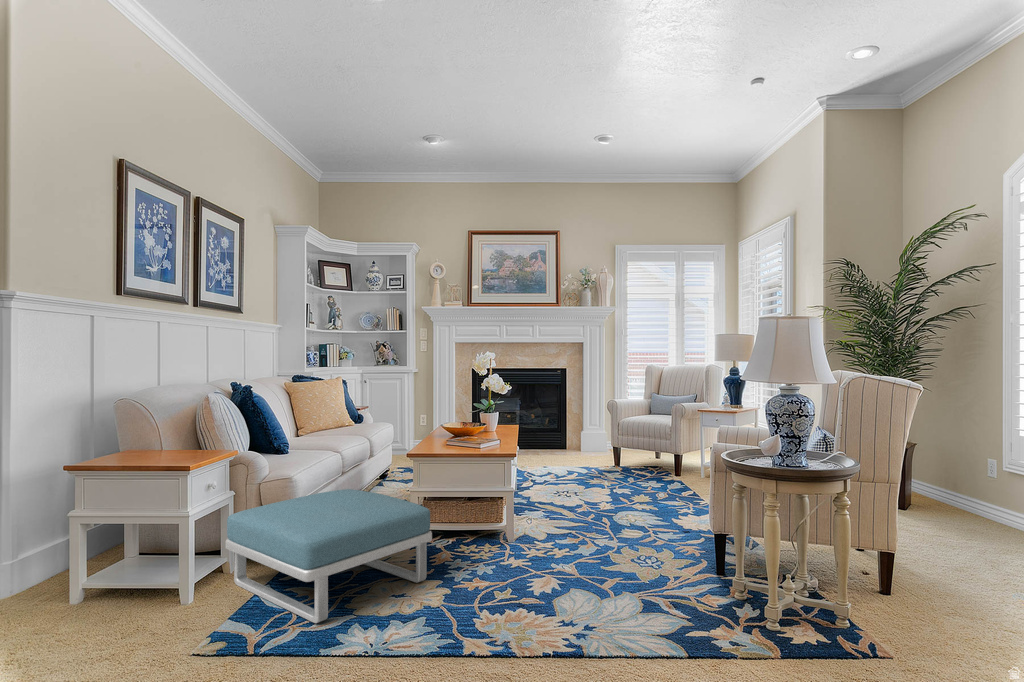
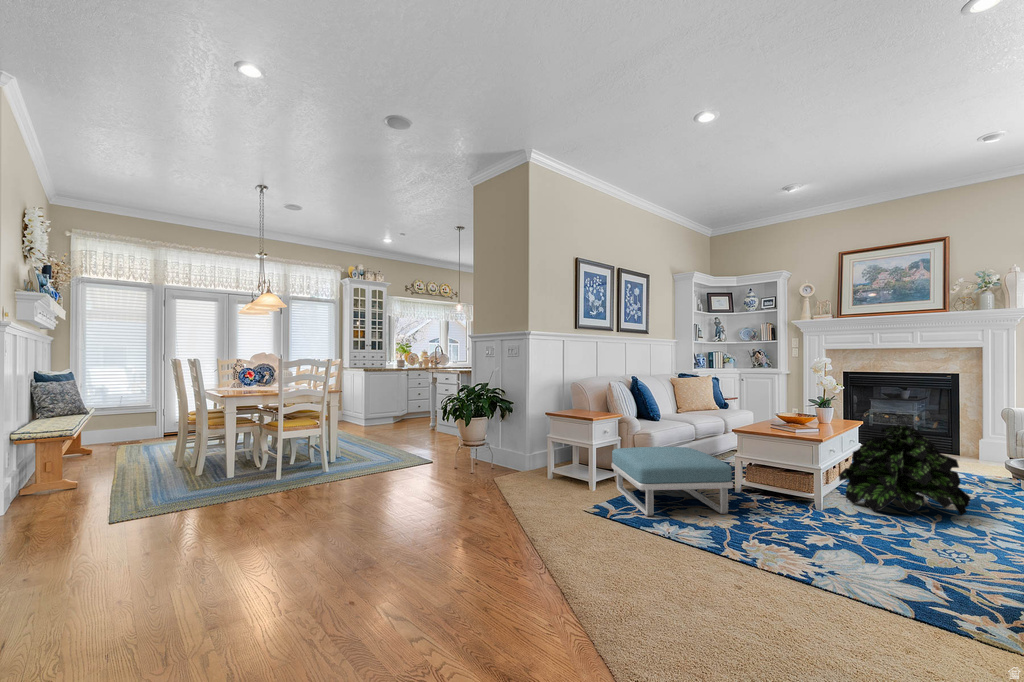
potted plant: none [517,424,633,530] -> present [839,425,970,516]

